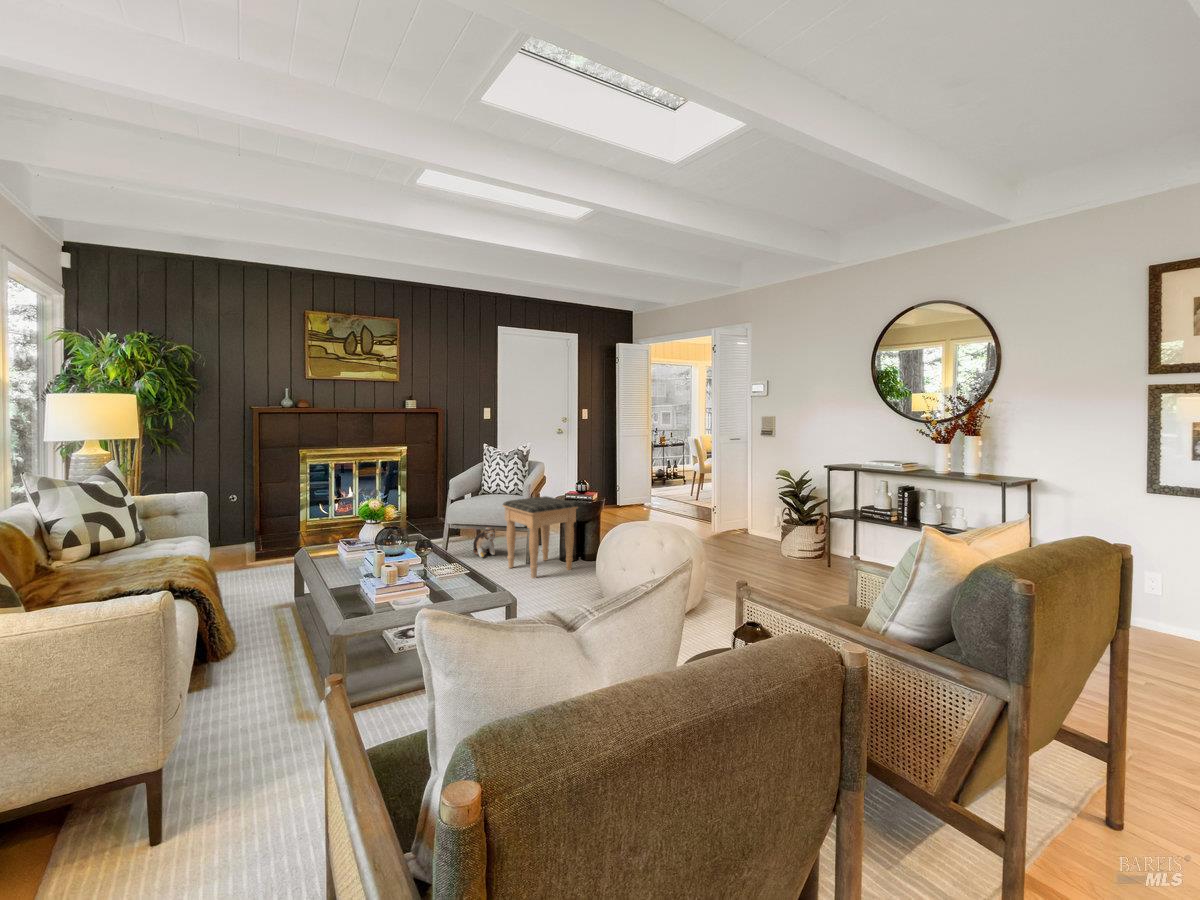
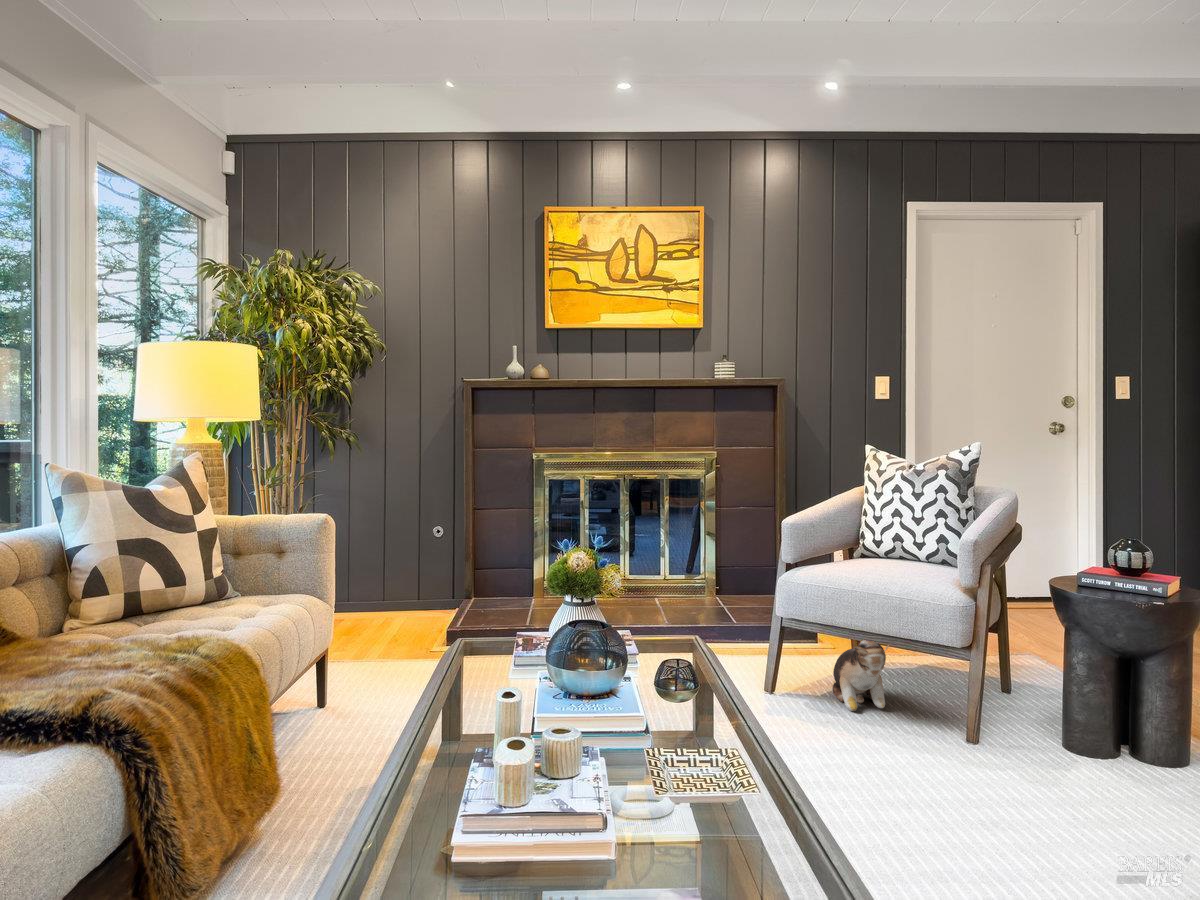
footstool: present [503,496,578,578] -> none [904,577,1144,814]

